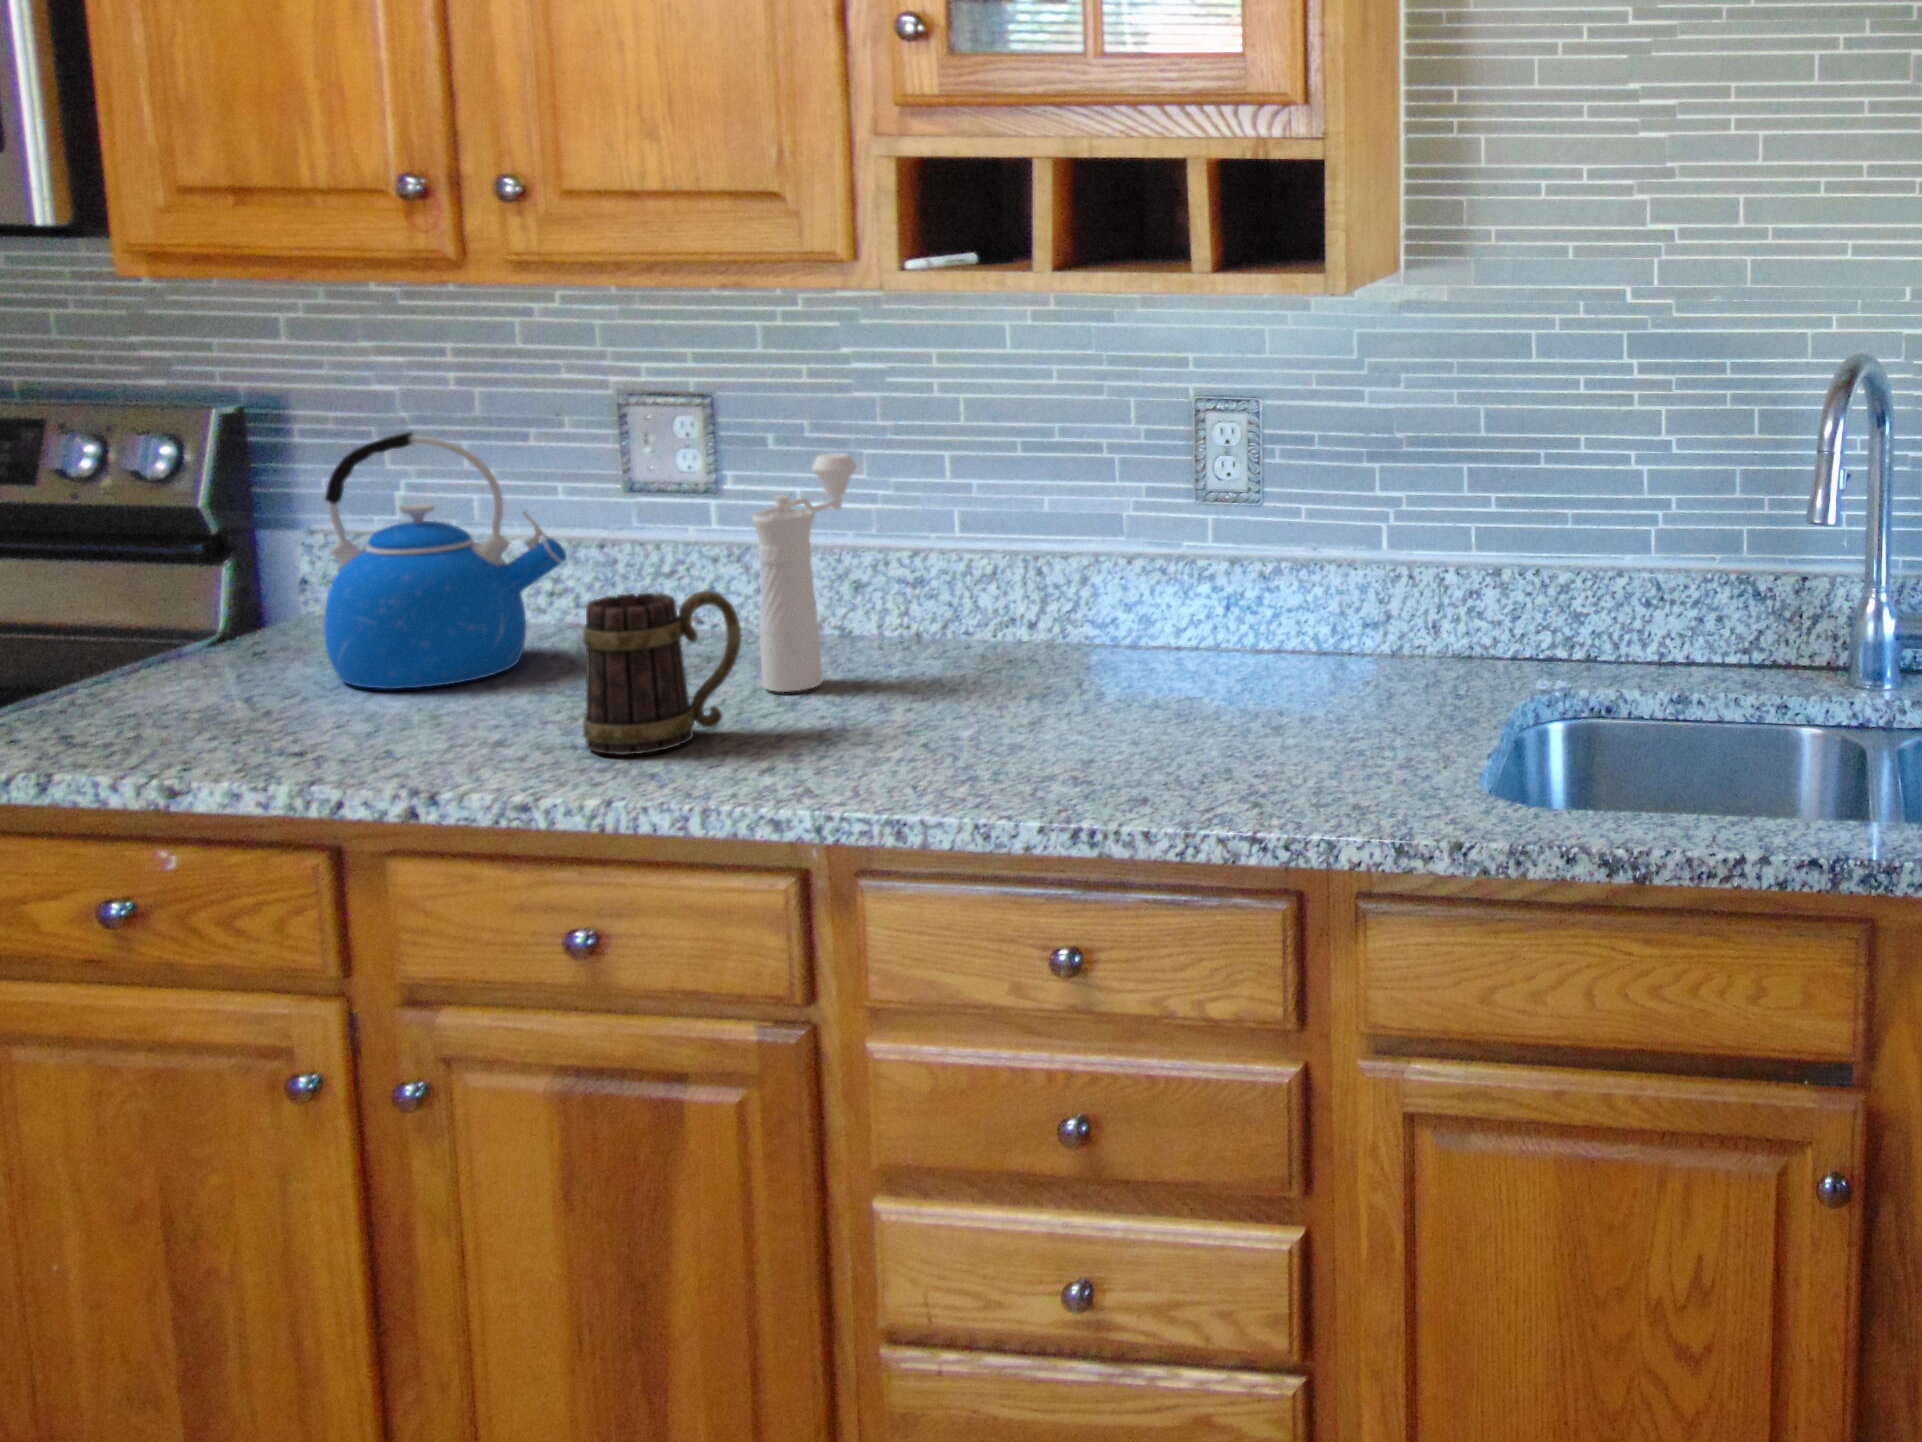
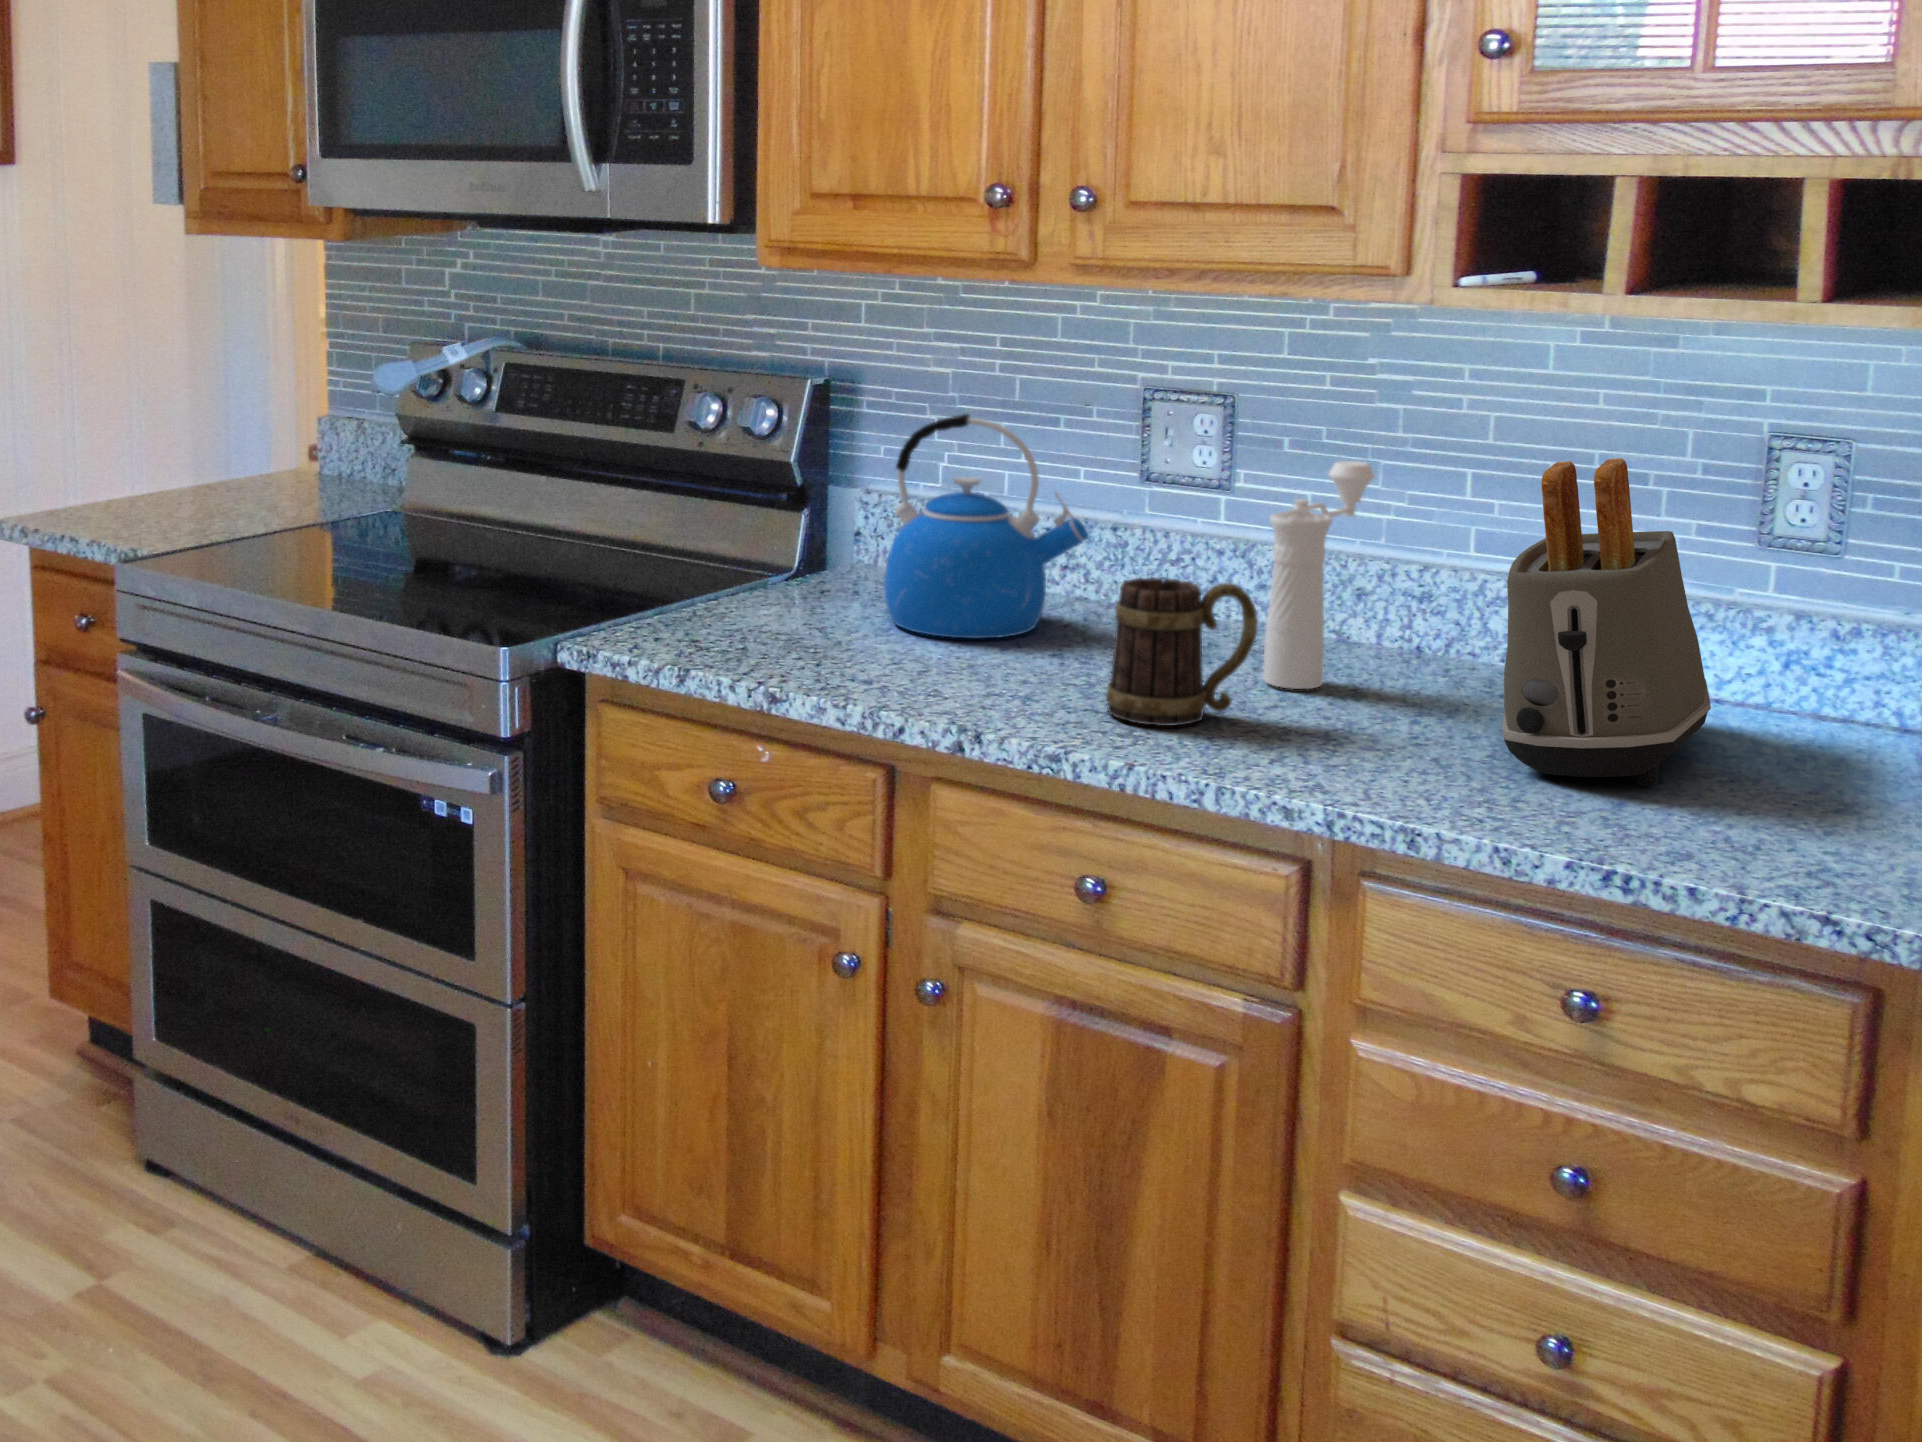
toaster: none [973,430,1162,740] -> present [1502,458,1711,785]

